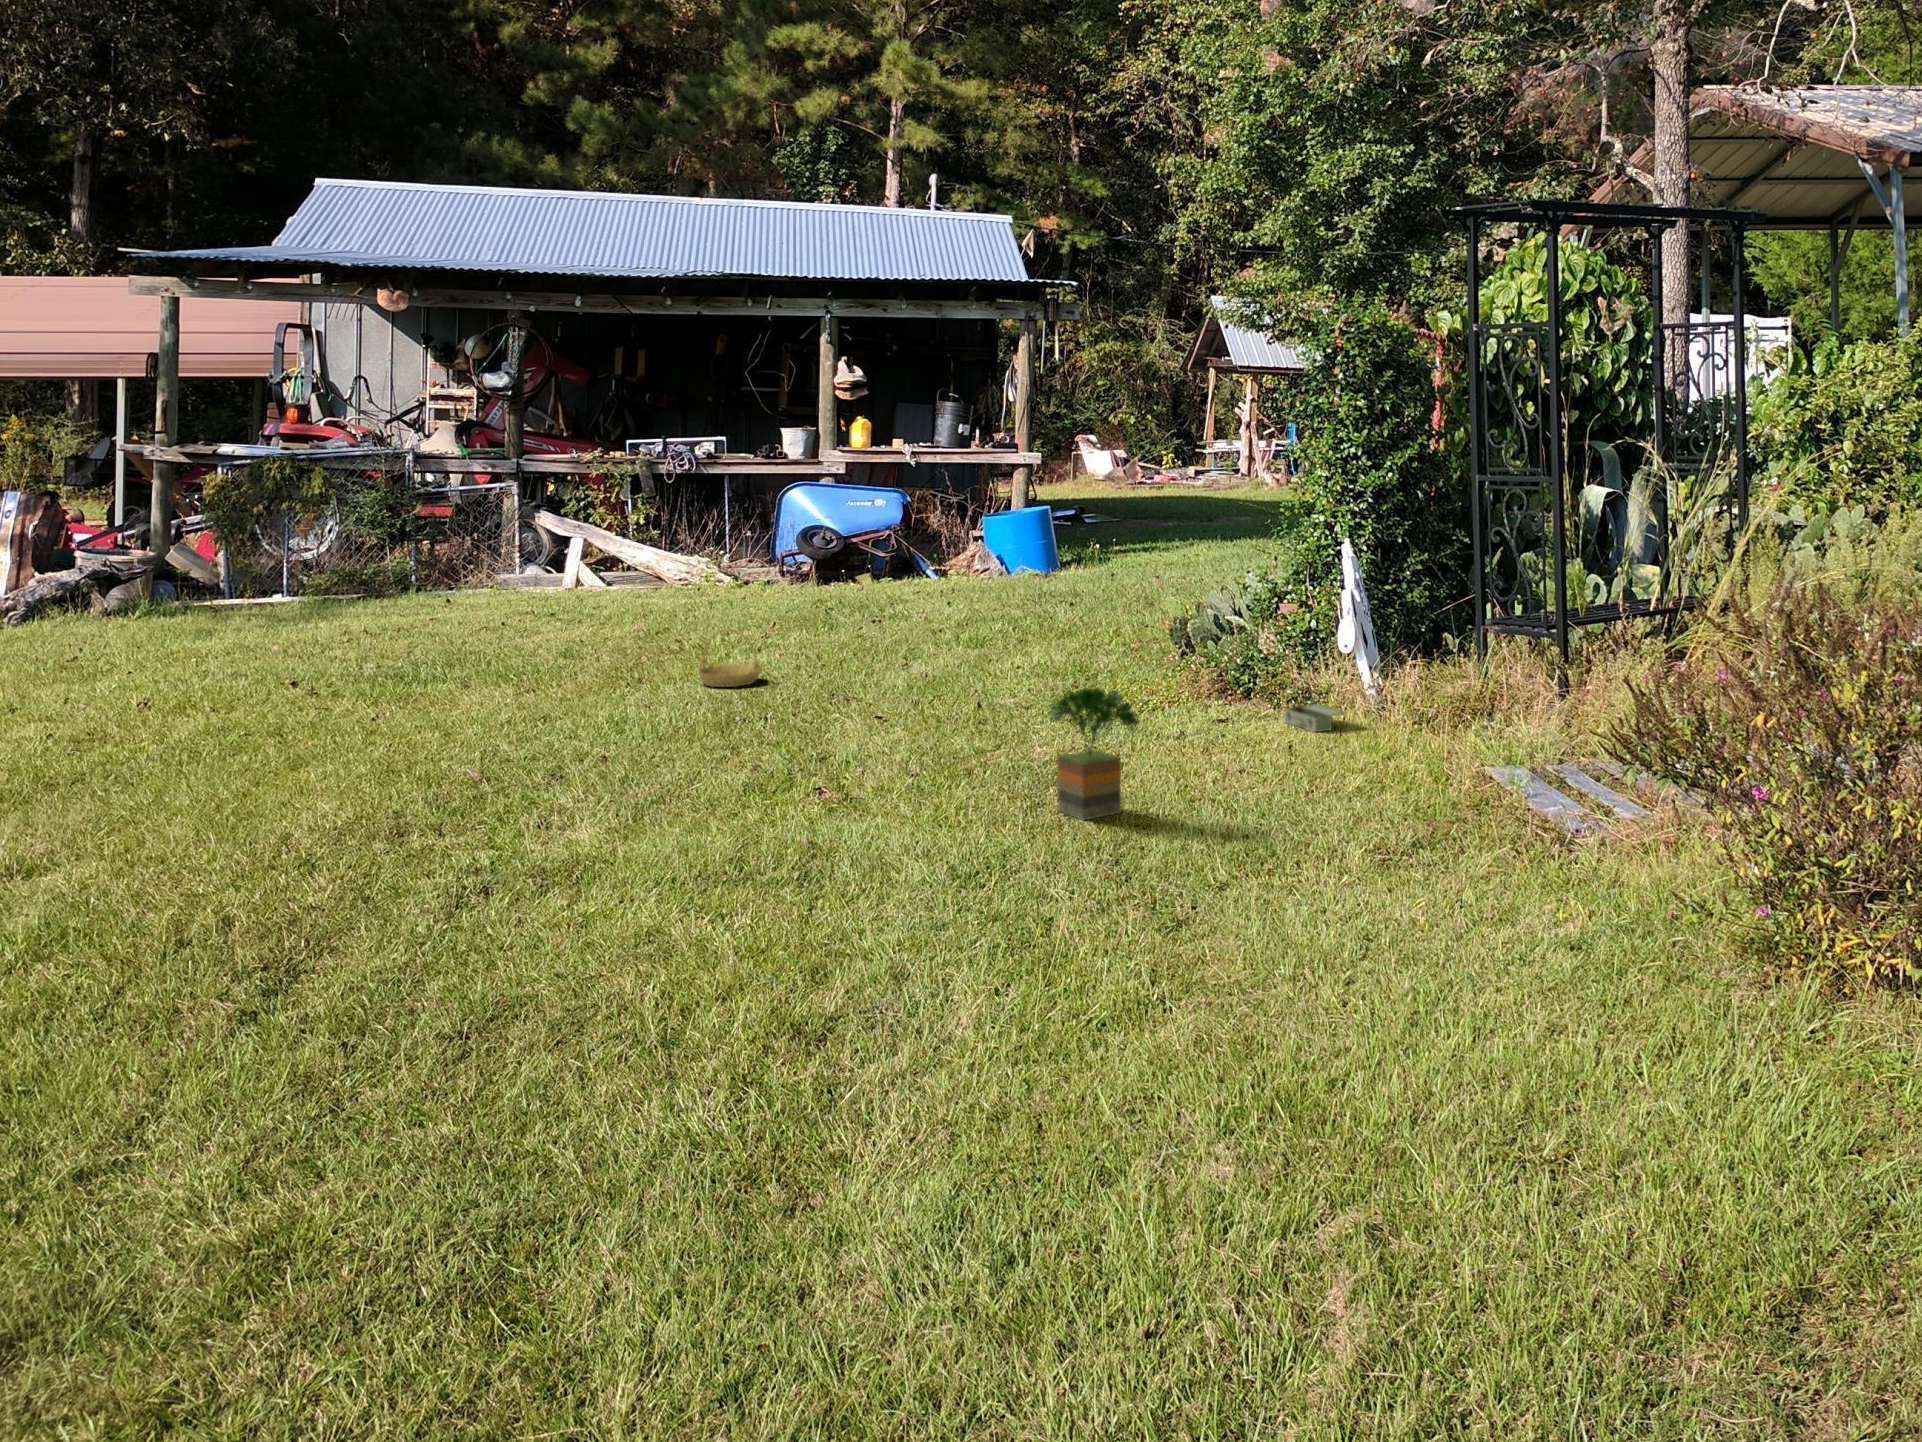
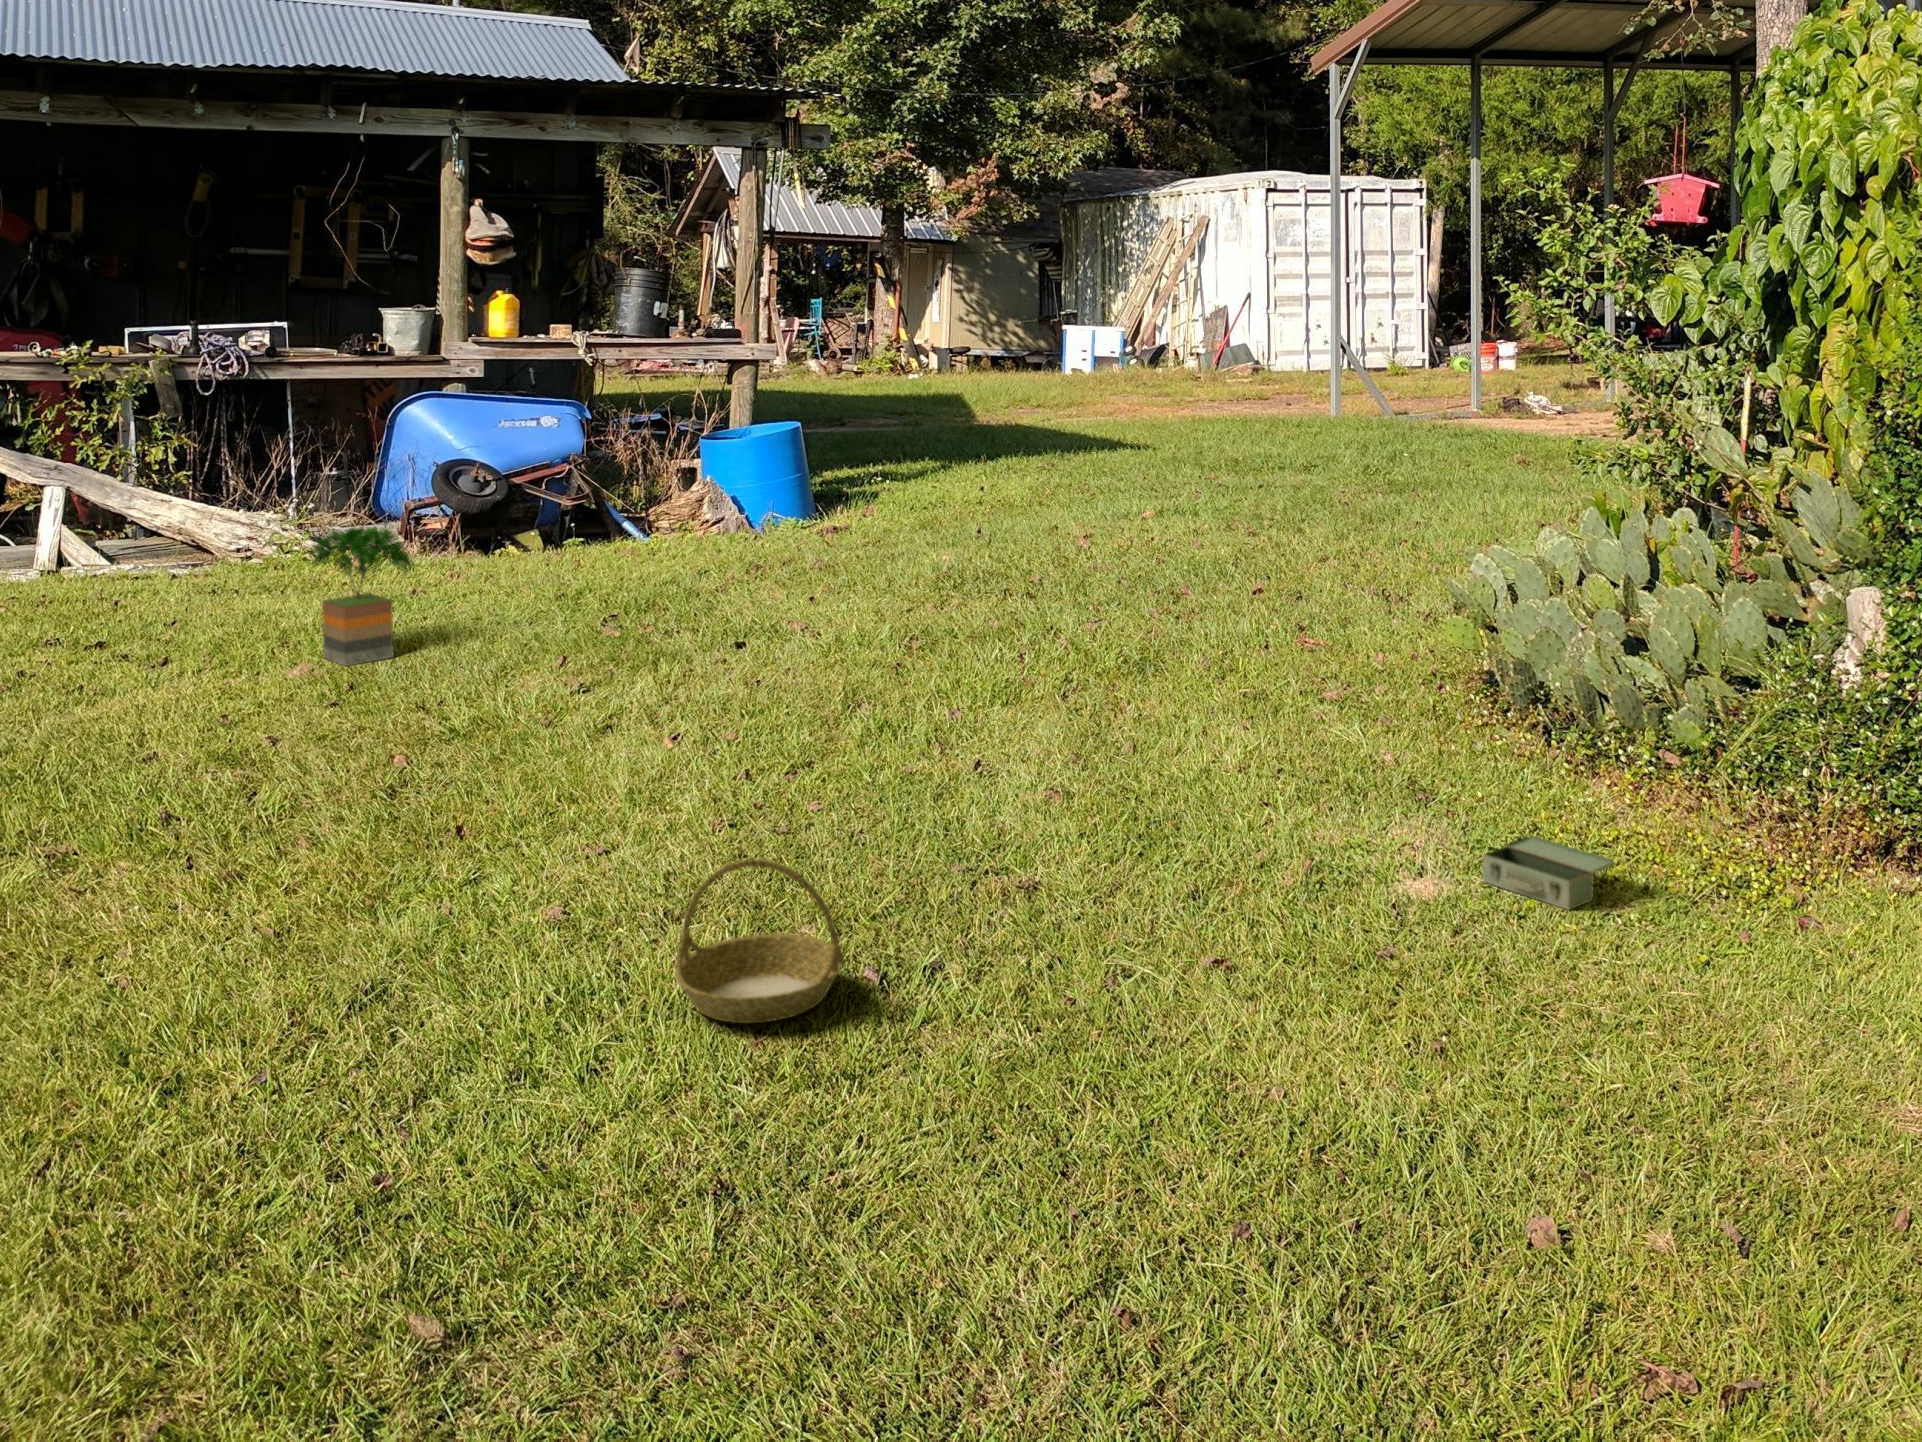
basket: present [697,629,762,687] -> present [675,859,844,1023]
potted tree: present [1049,687,1140,820] -> present [312,527,412,666]

